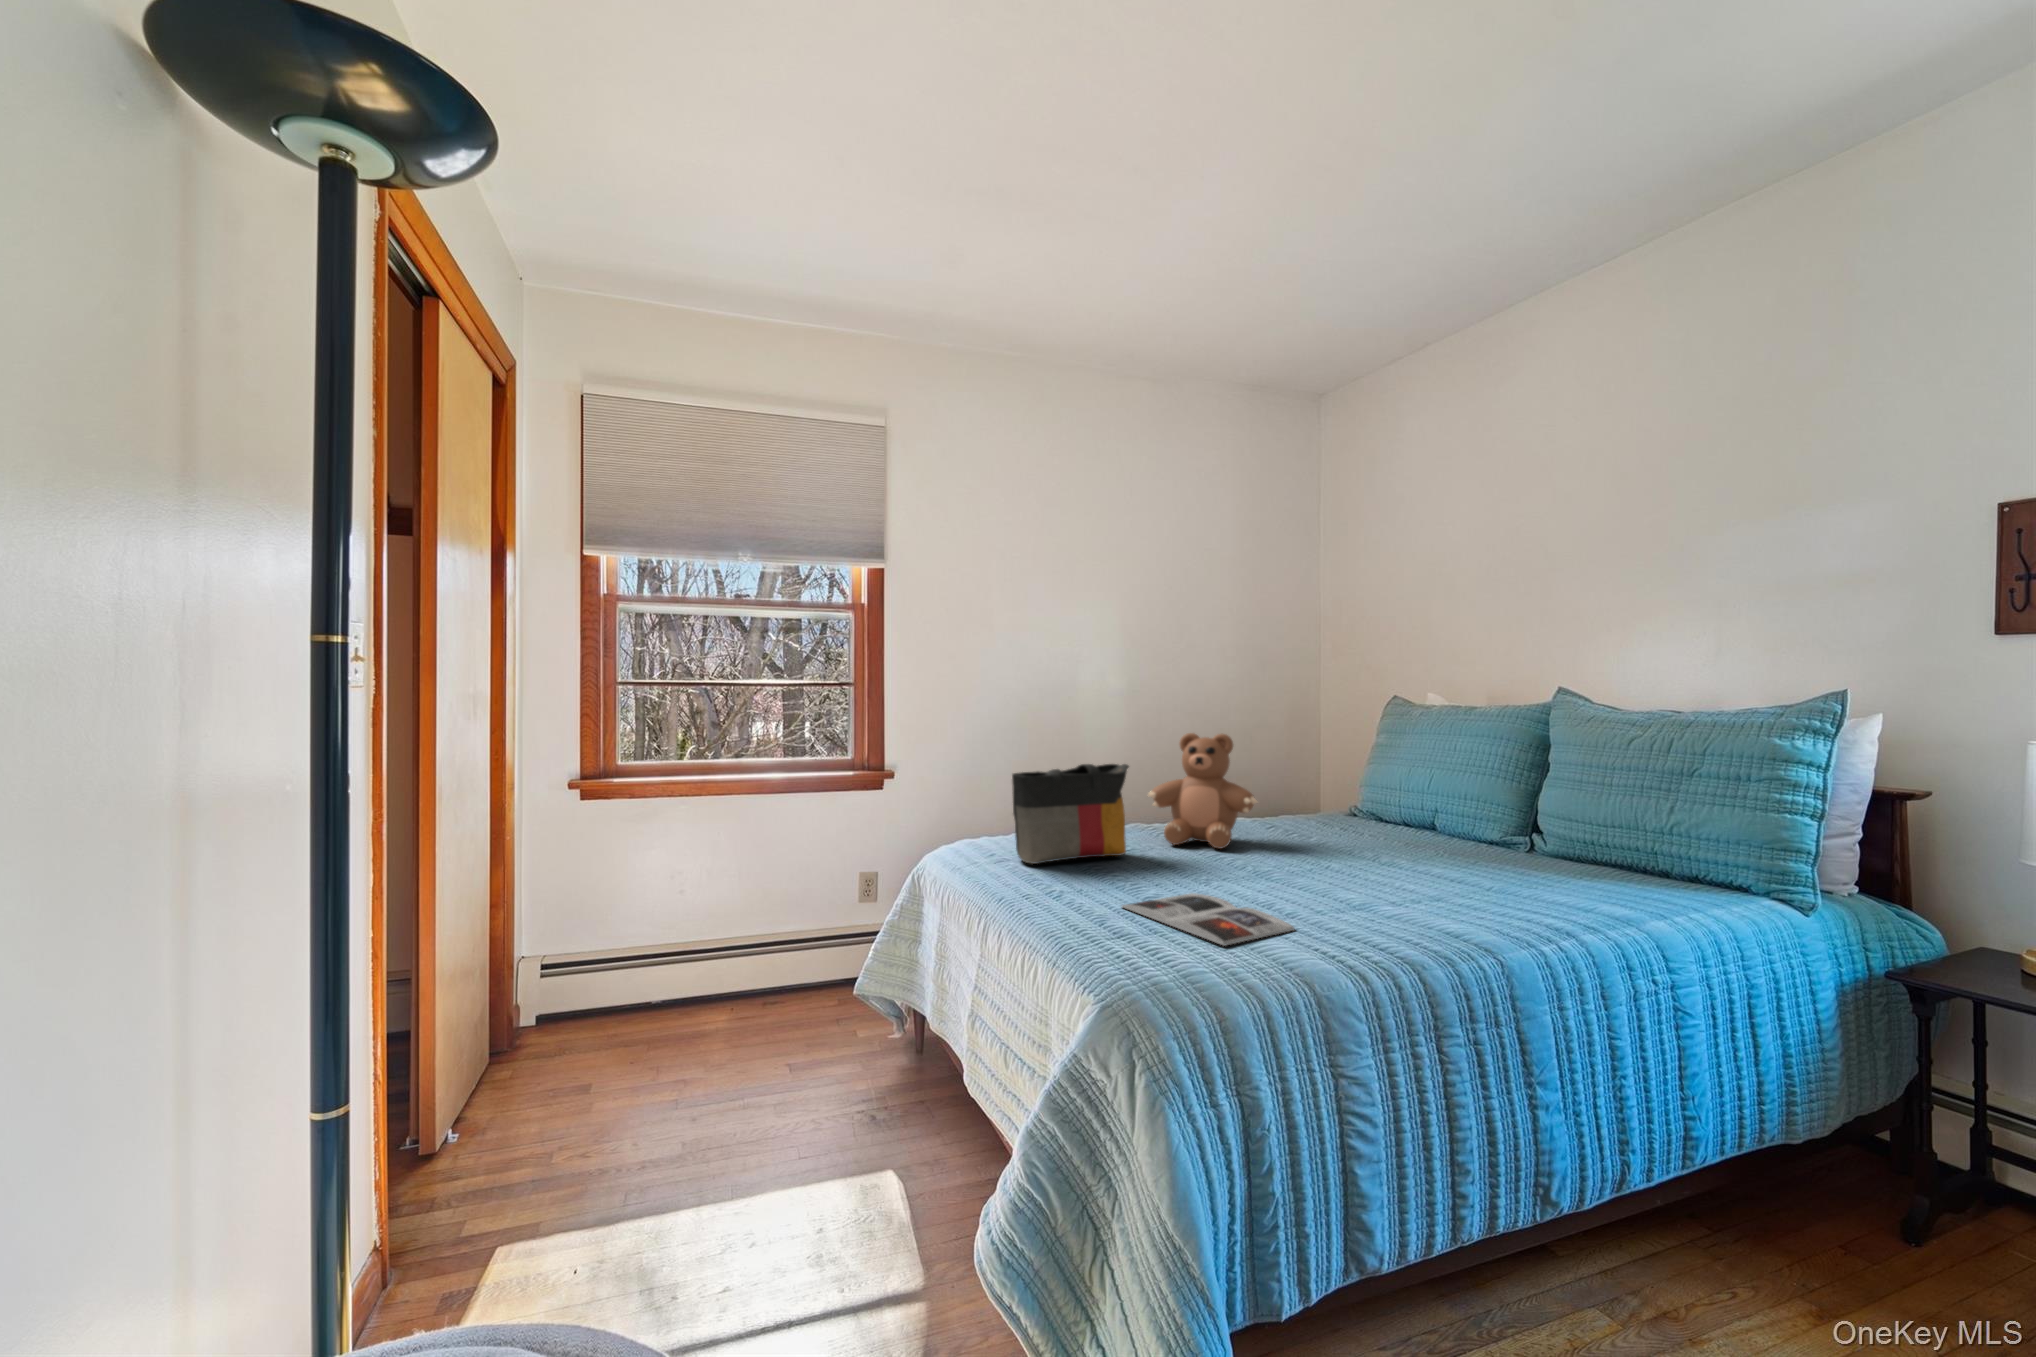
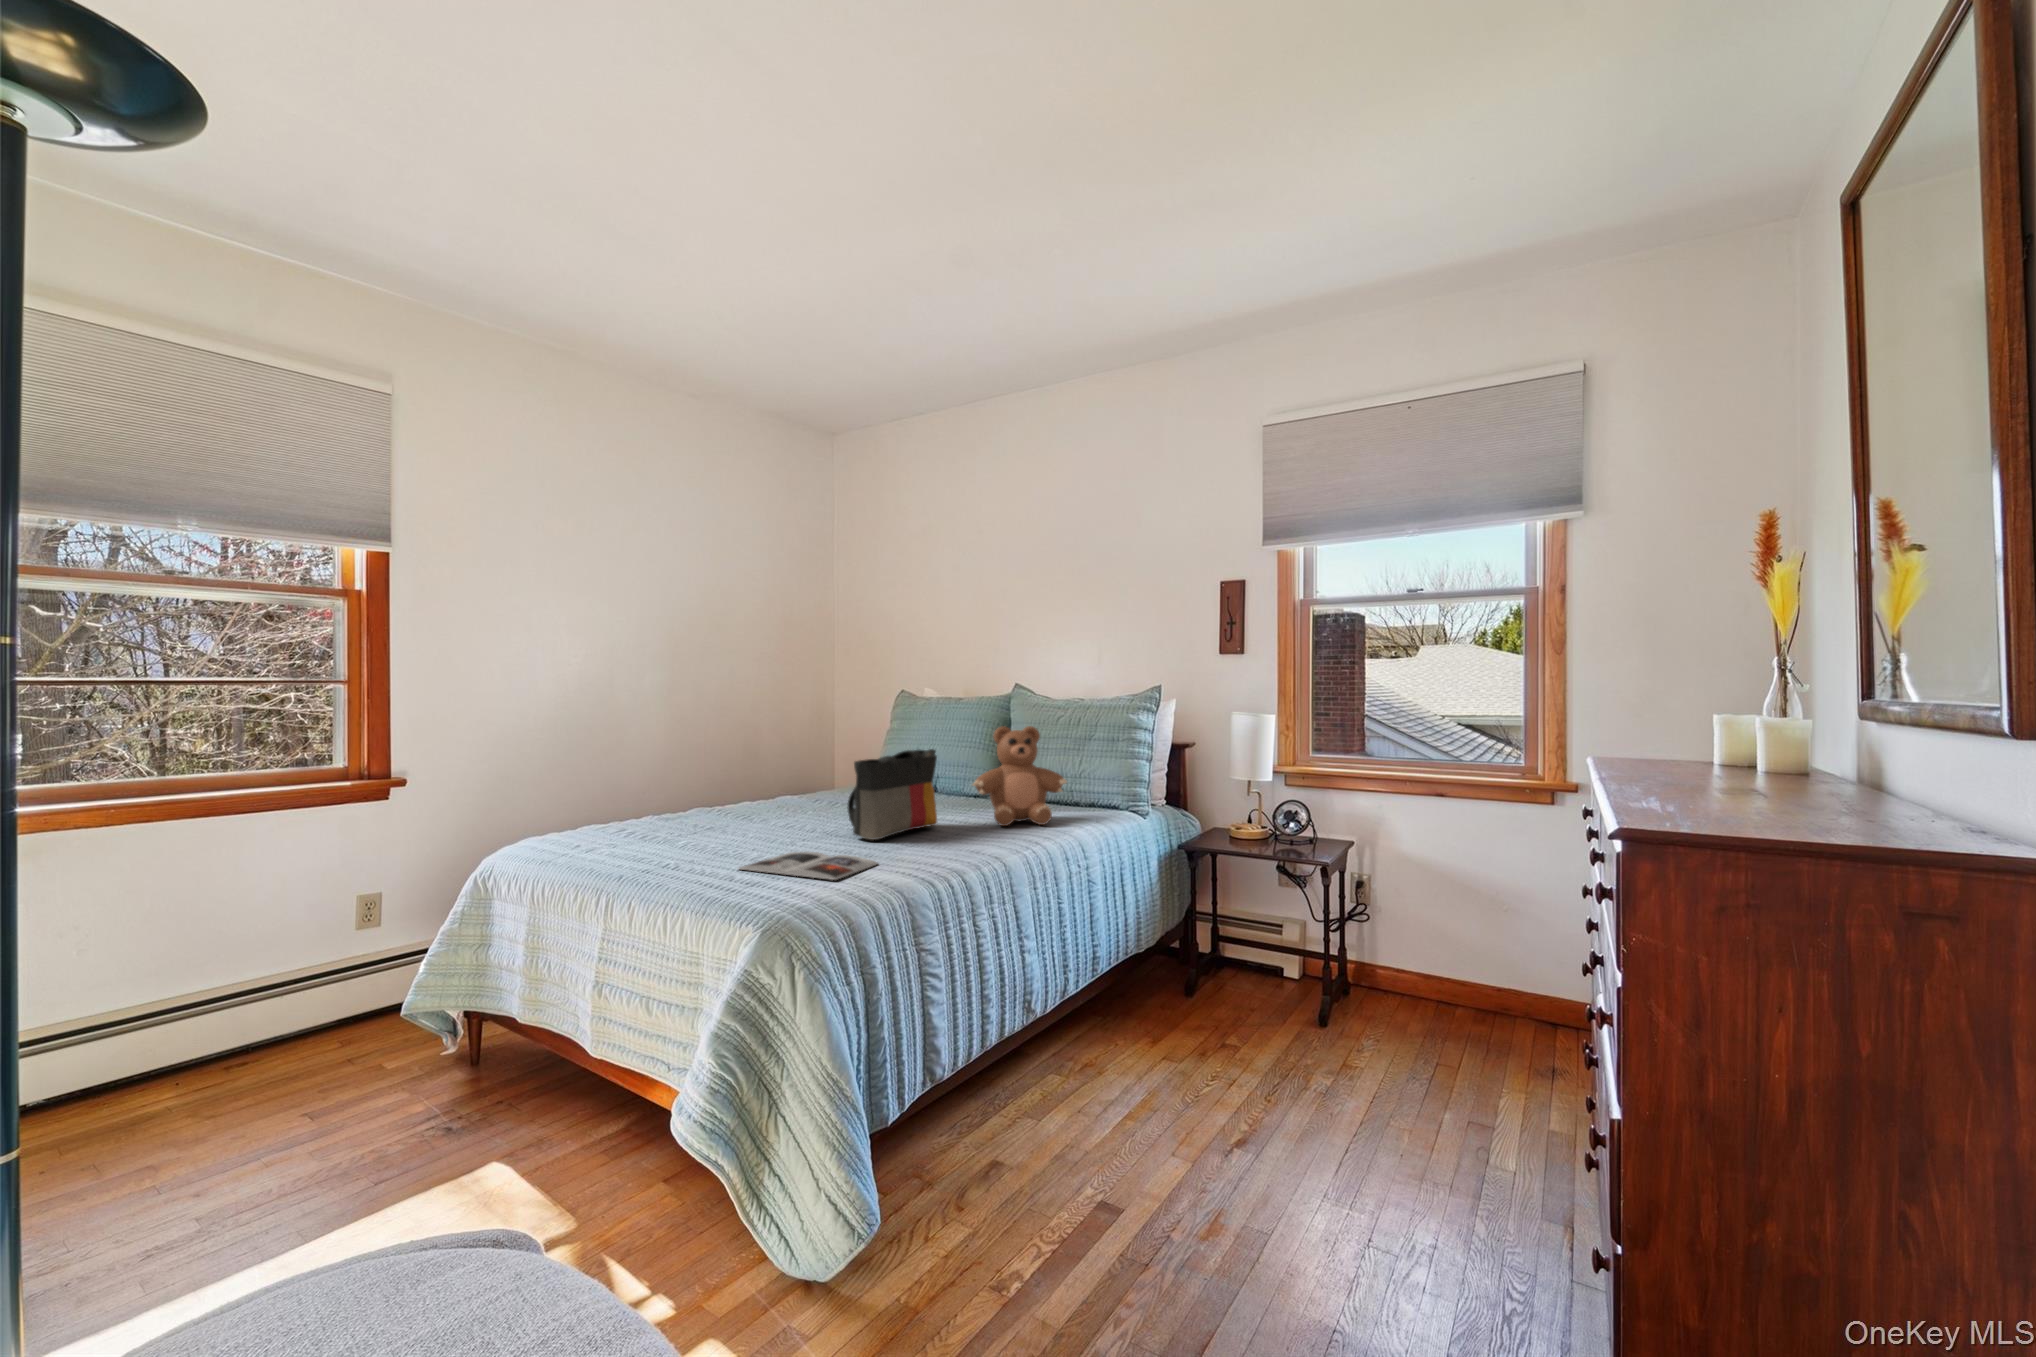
teddy bear: present [1148,733,1258,848] -> present [973,726,1067,826]
tote bag: present [1012,764,1129,864] -> present [848,749,937,840]

